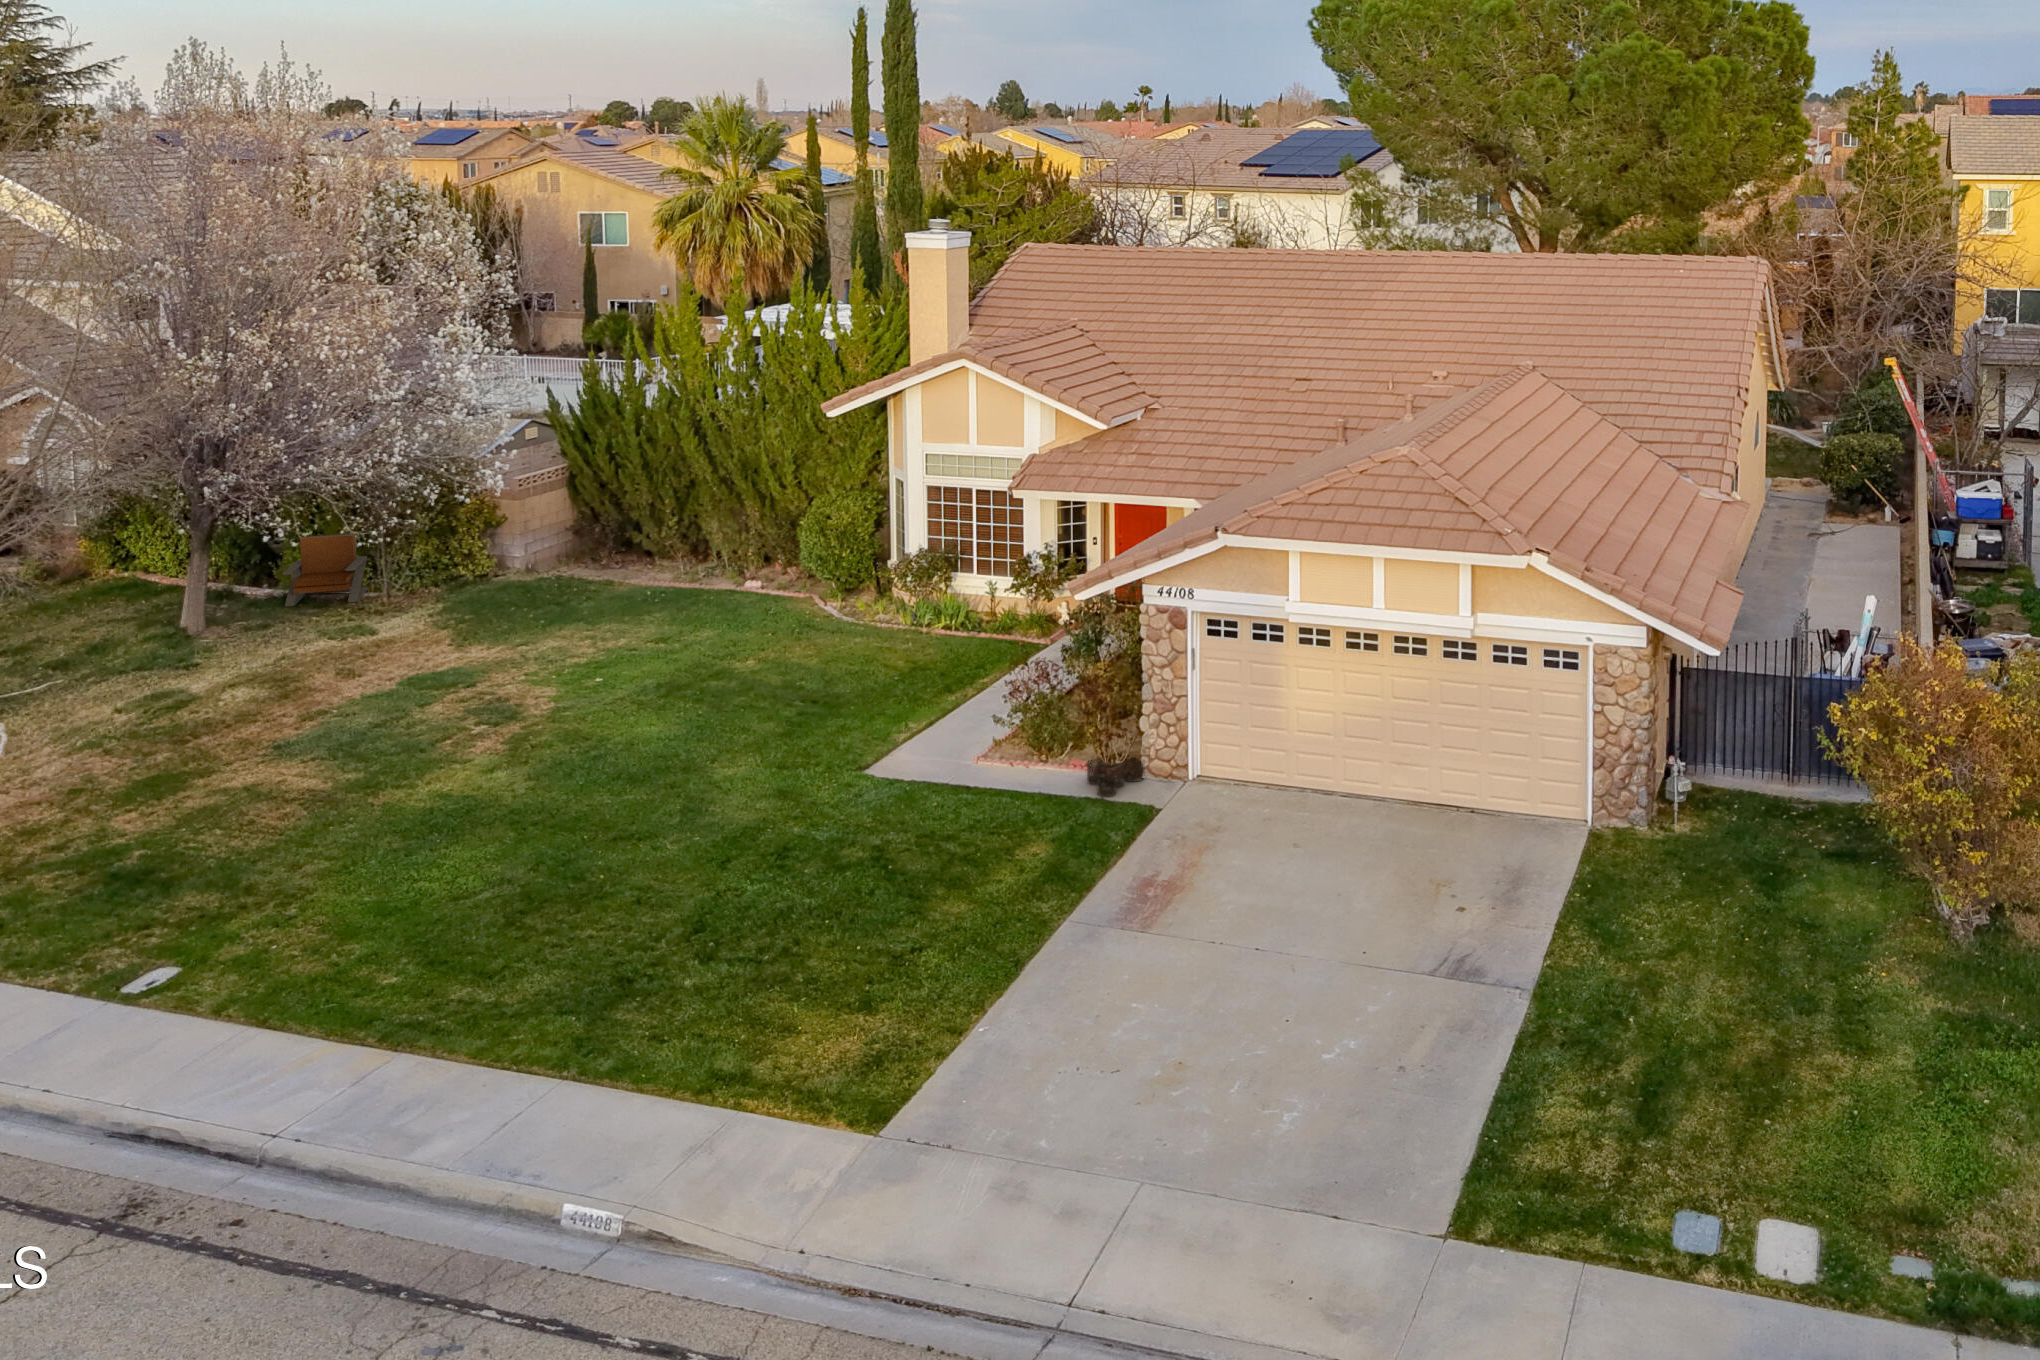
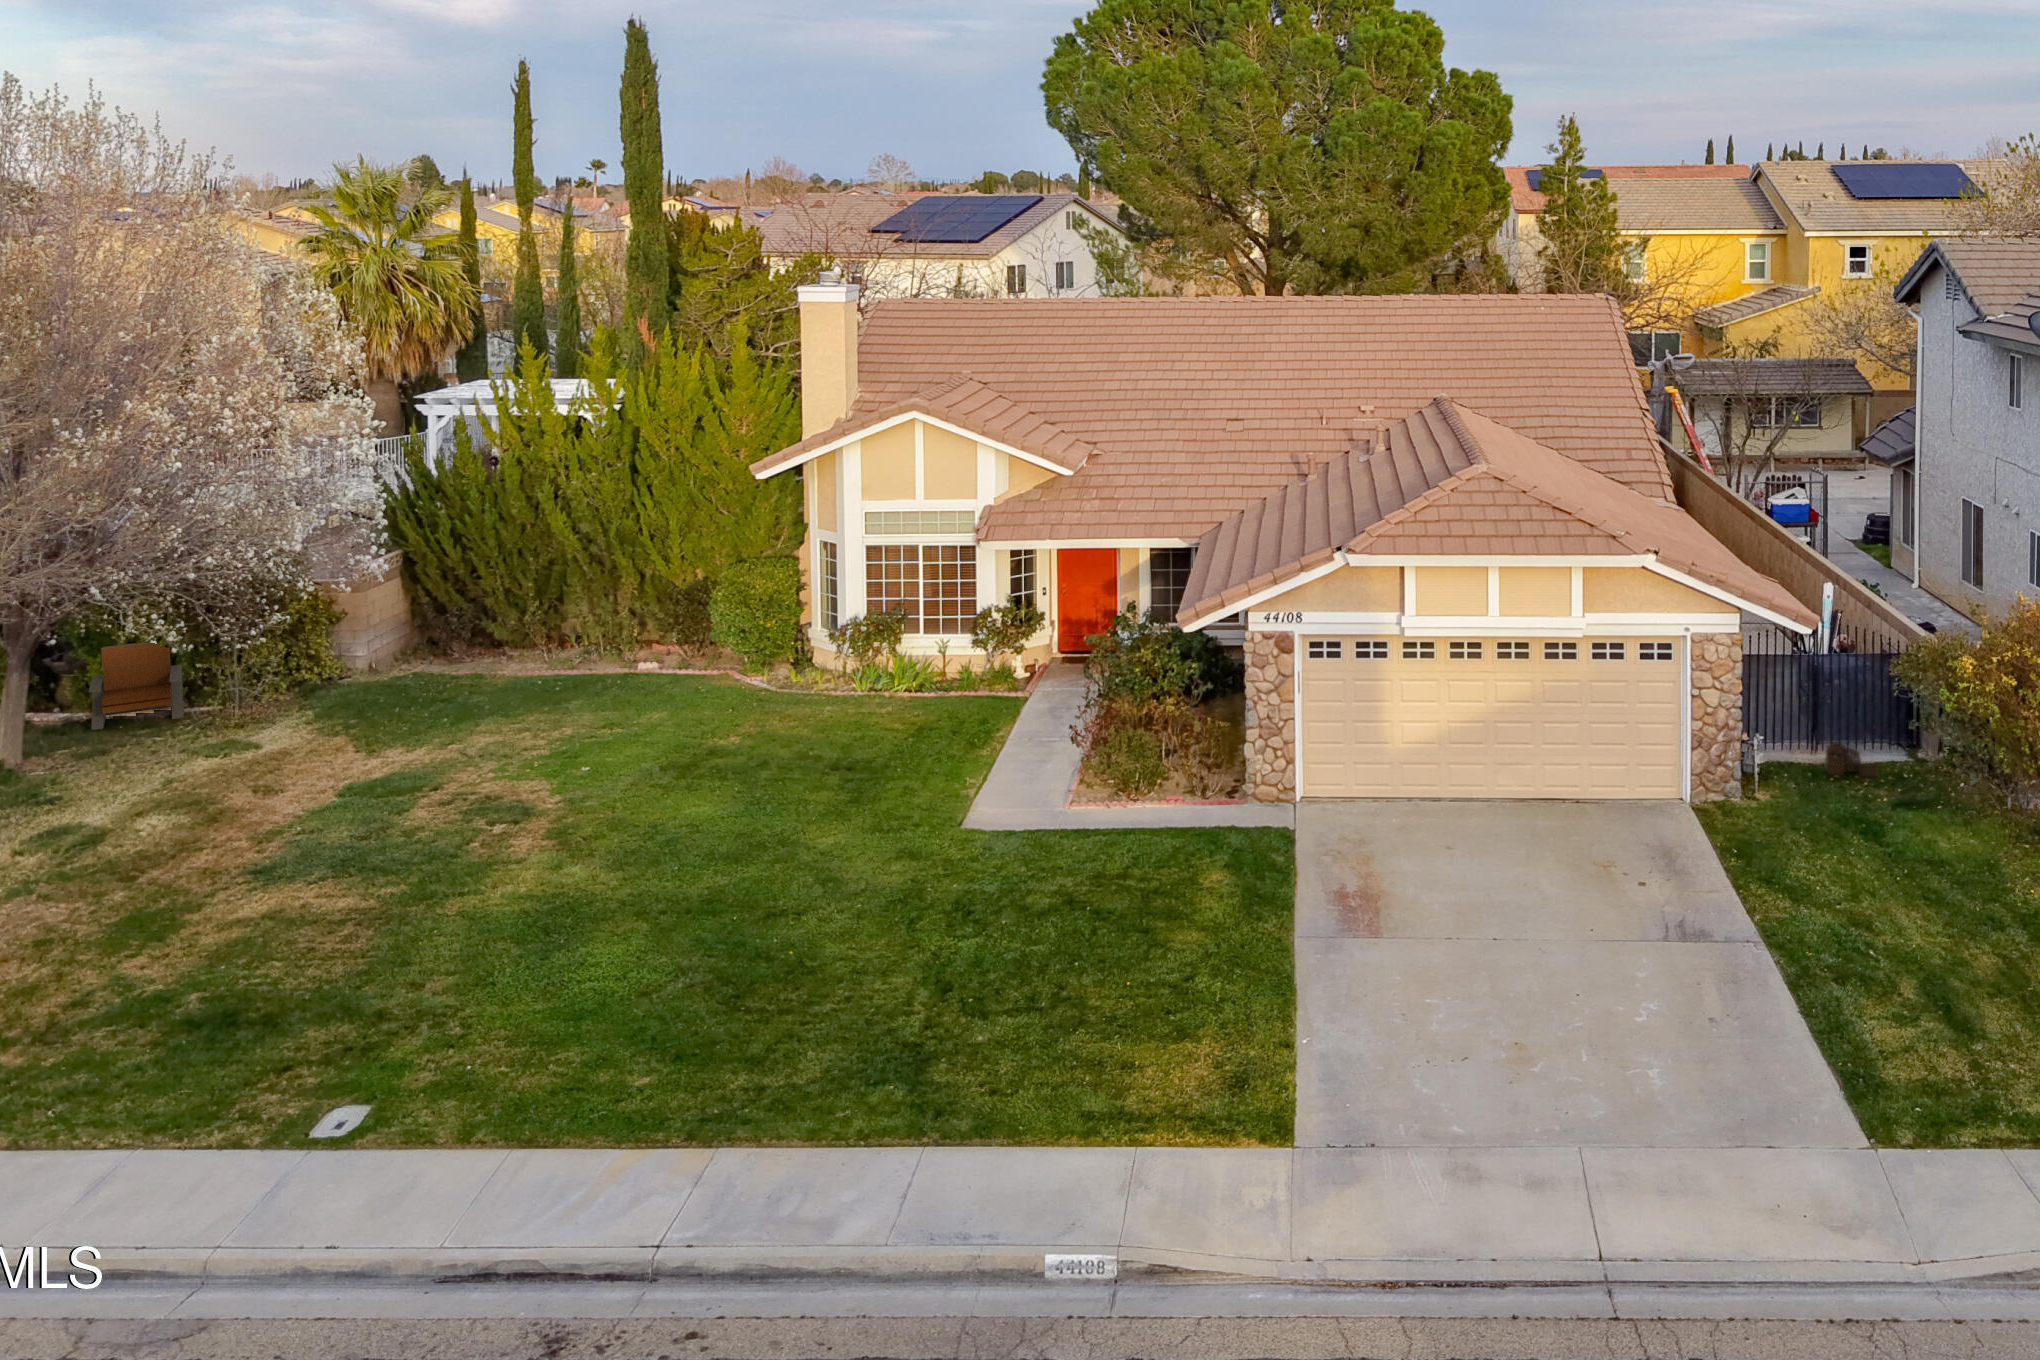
woven basket: present [1087,757,1145,797] -> present [1826,743,1878,777]

